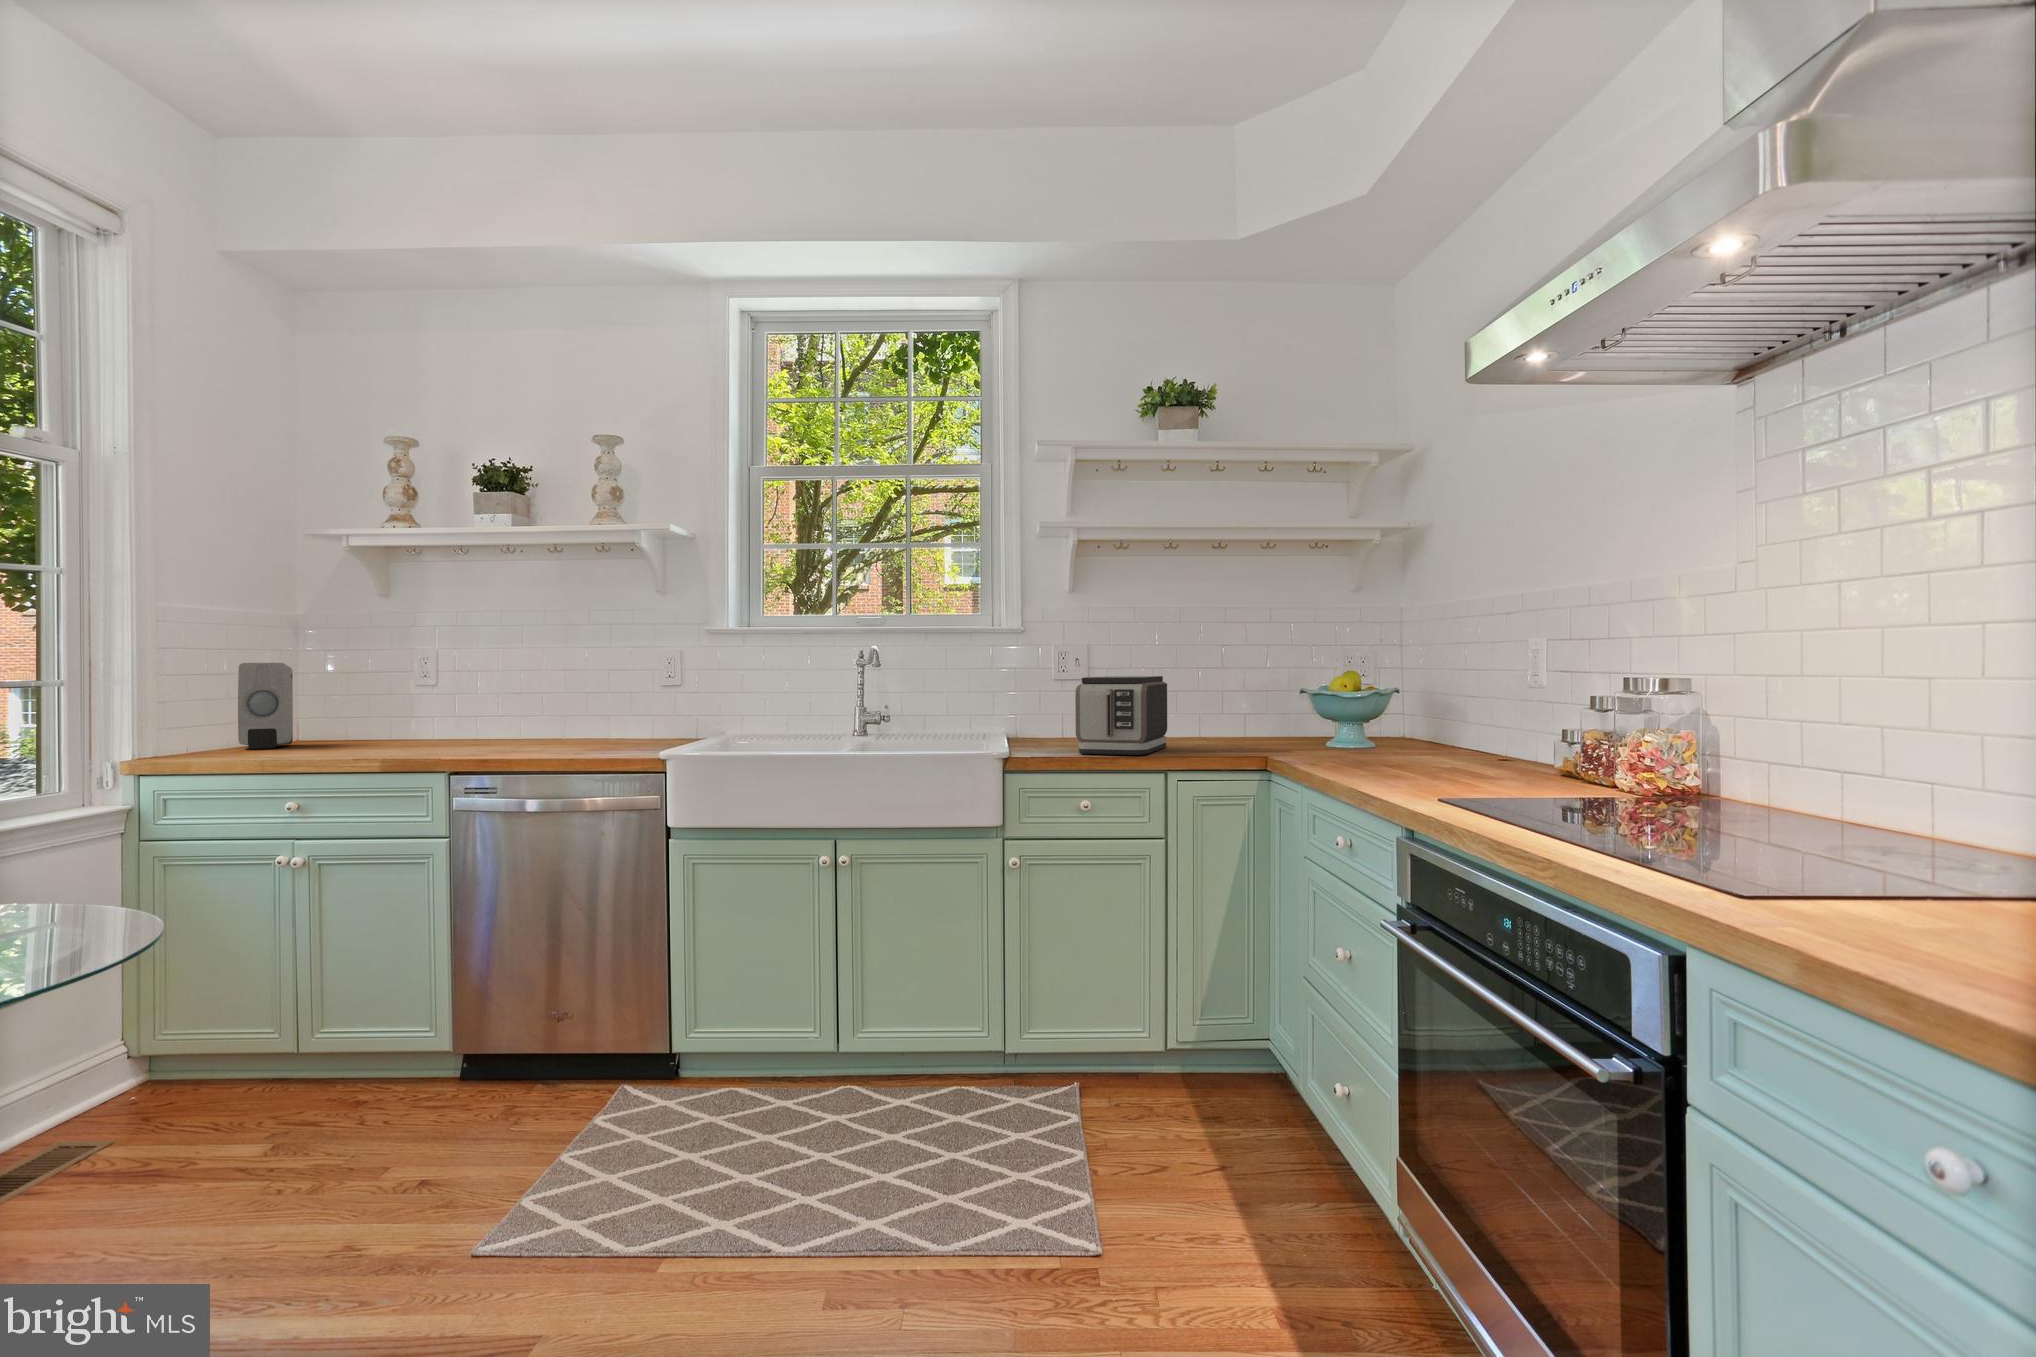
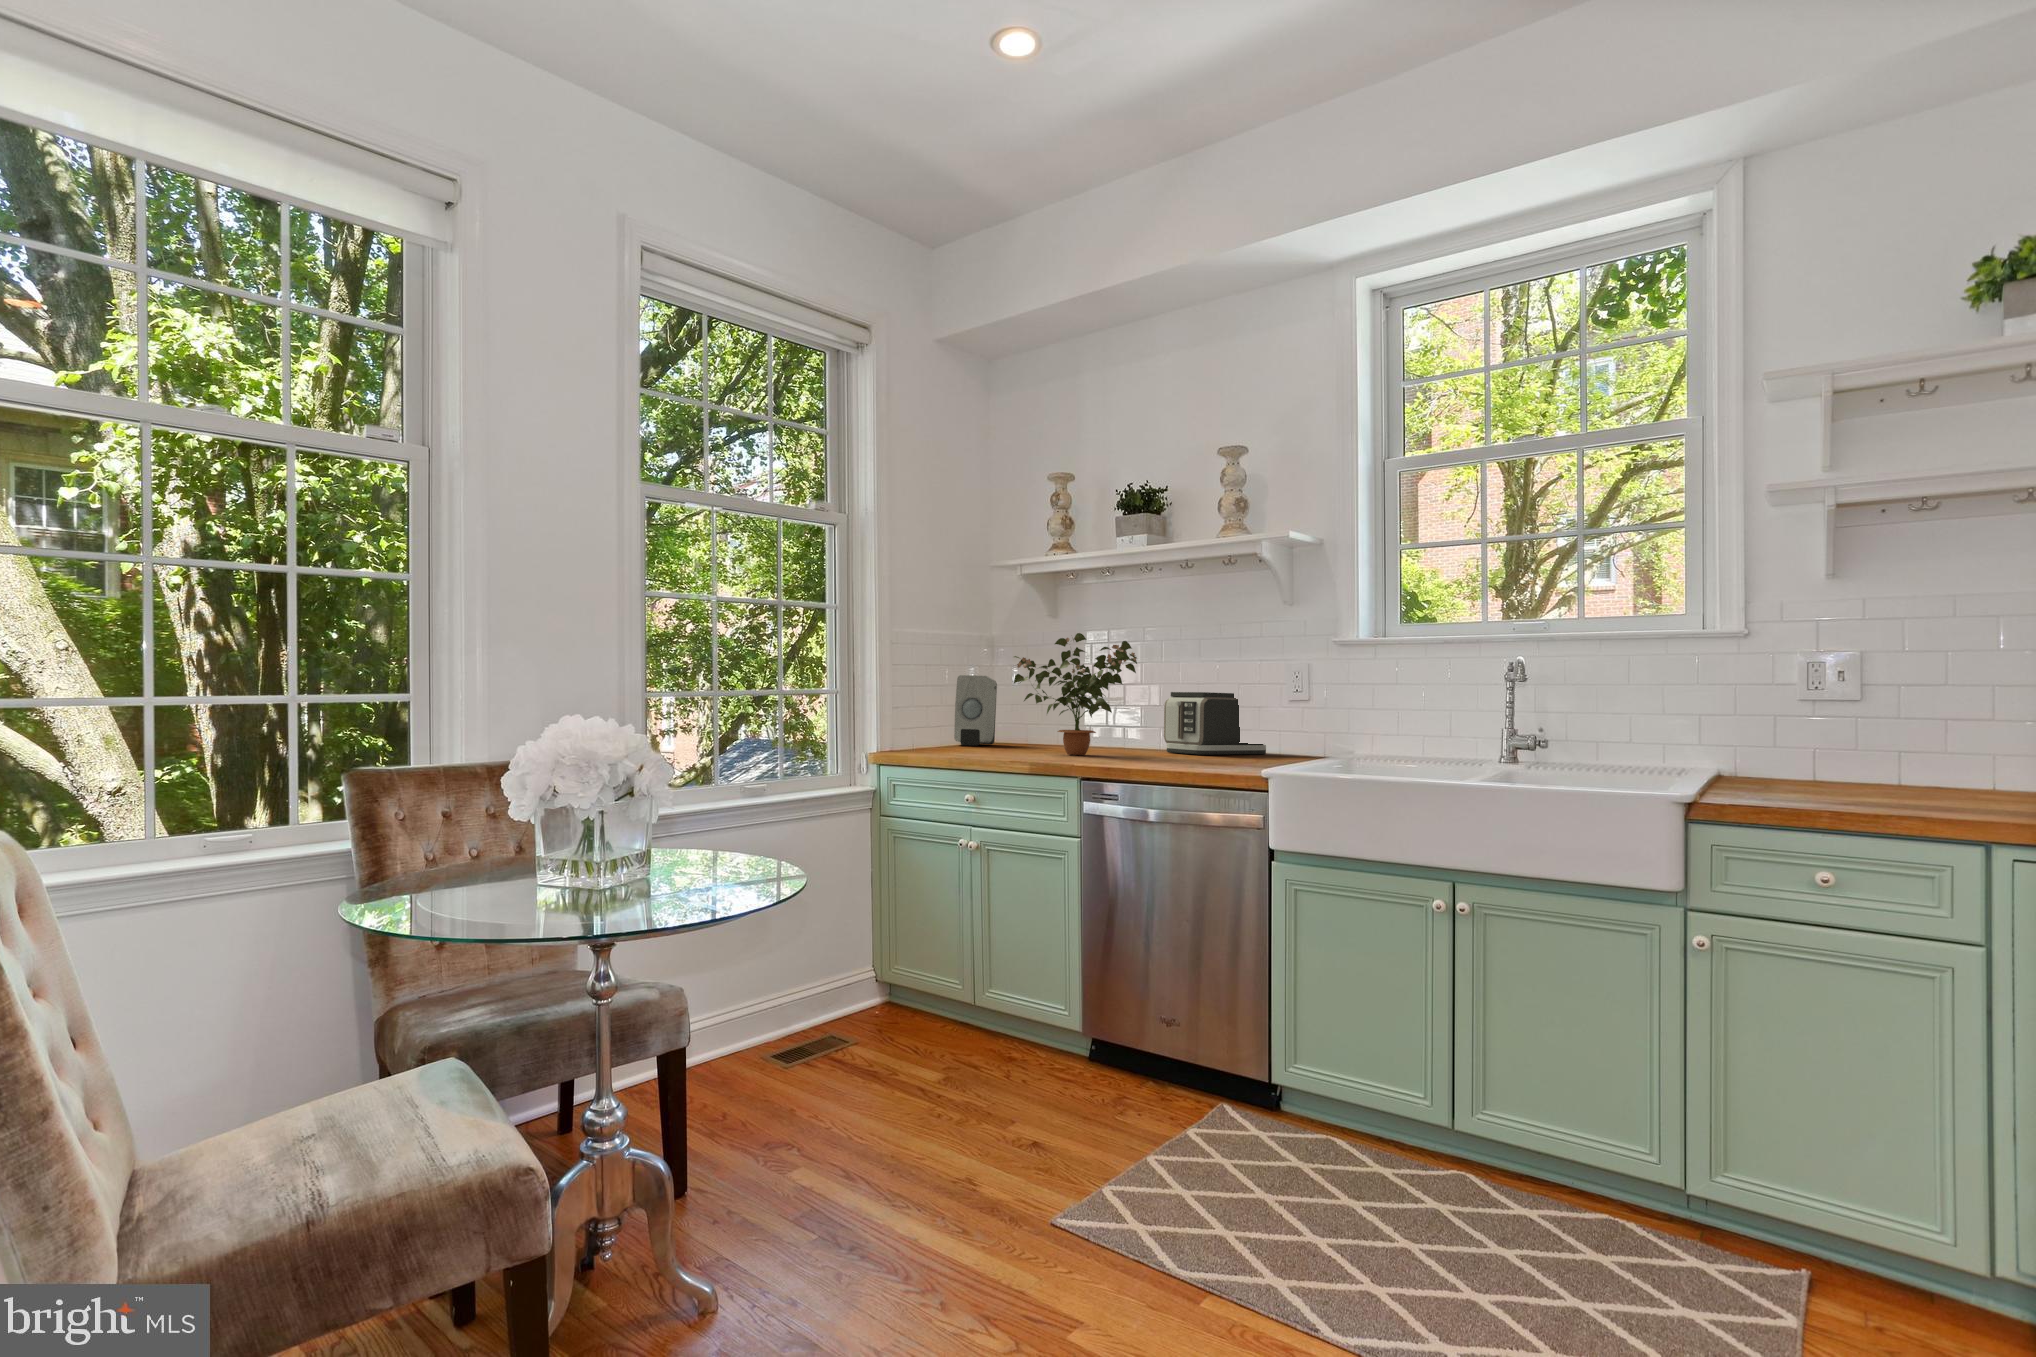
potted plant: none [335,614,498,752] -> present [1014,633,1137,755]
toaster: present [1075,676,1167,755] -> present [1164,692,1266,755]

